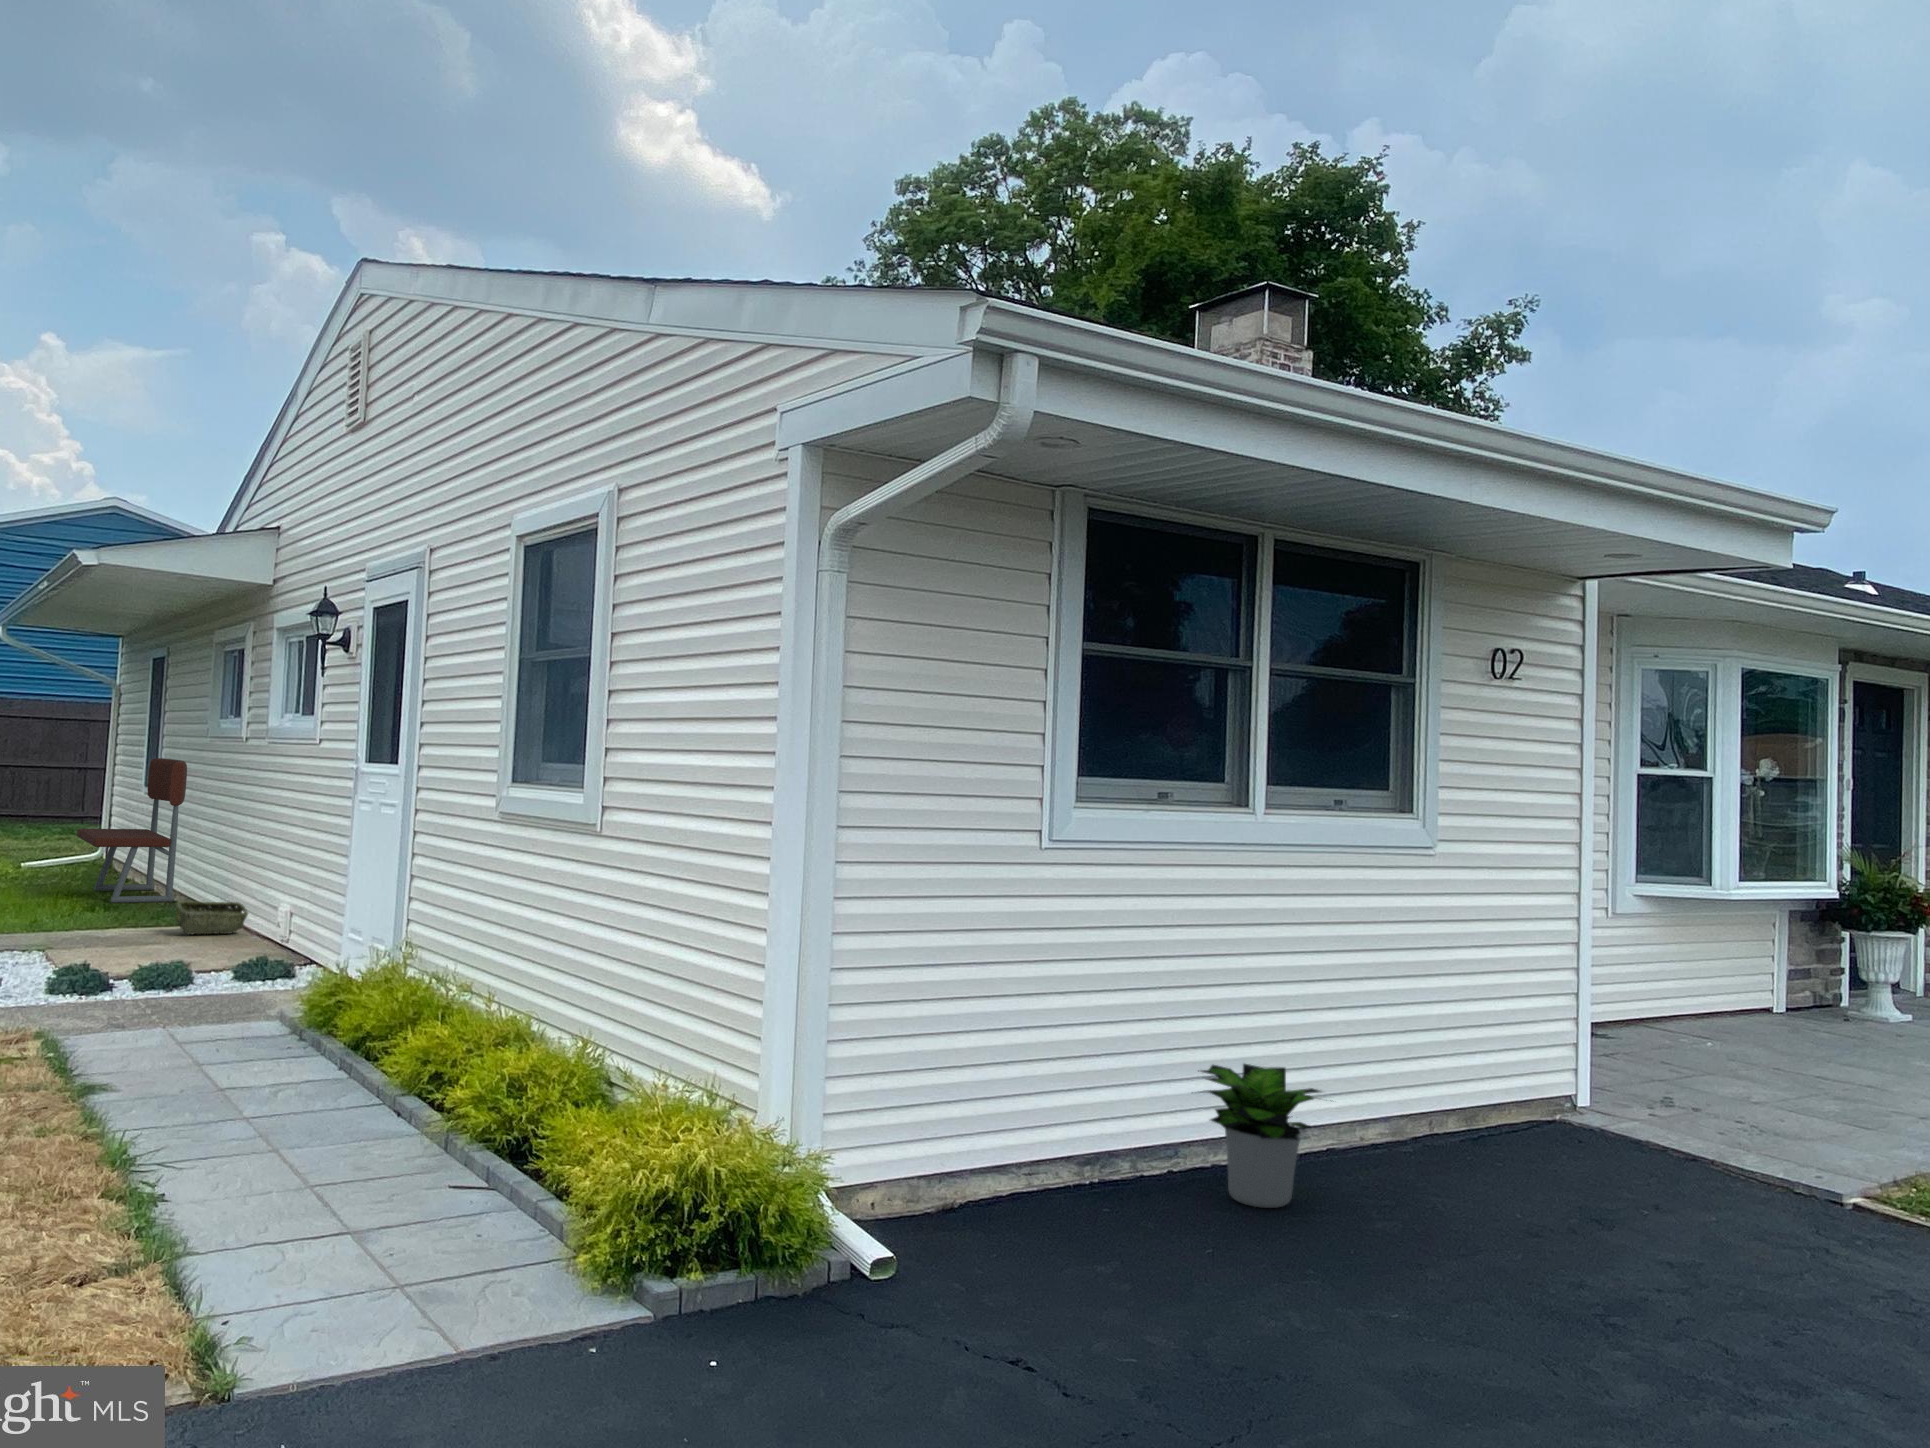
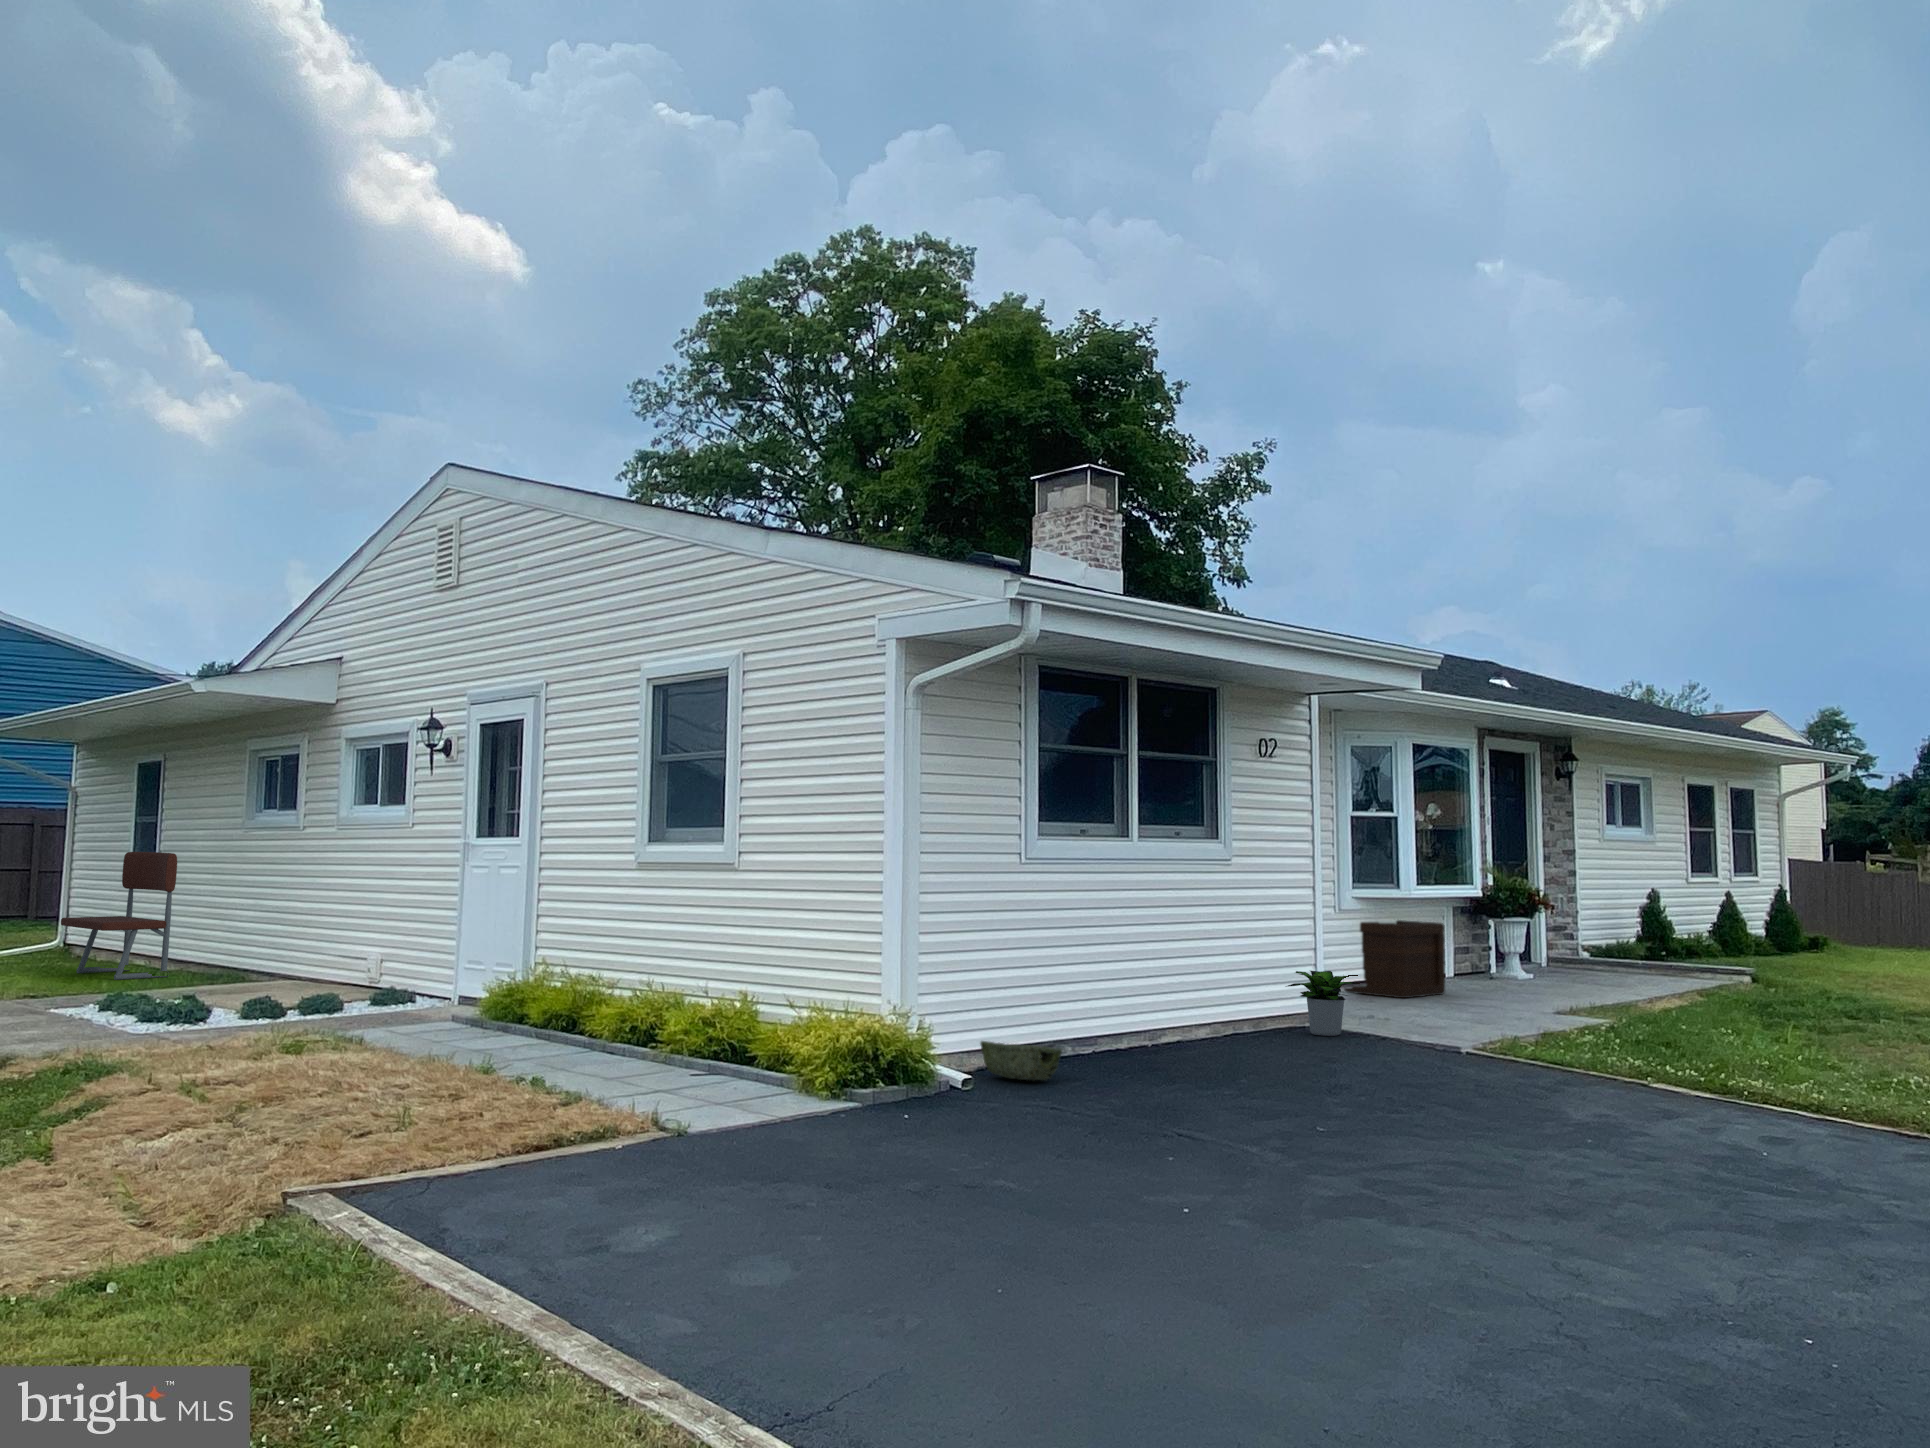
woven basket: present [176,901,248,935] -> present [980,1041,1062,1081]
wooden crate: none [1616,928,1784,1054] -> present [1344,920,1445,998]
potted plant: present [1198,1064,1321,1208] -> present [1286,971,1358,1036]

